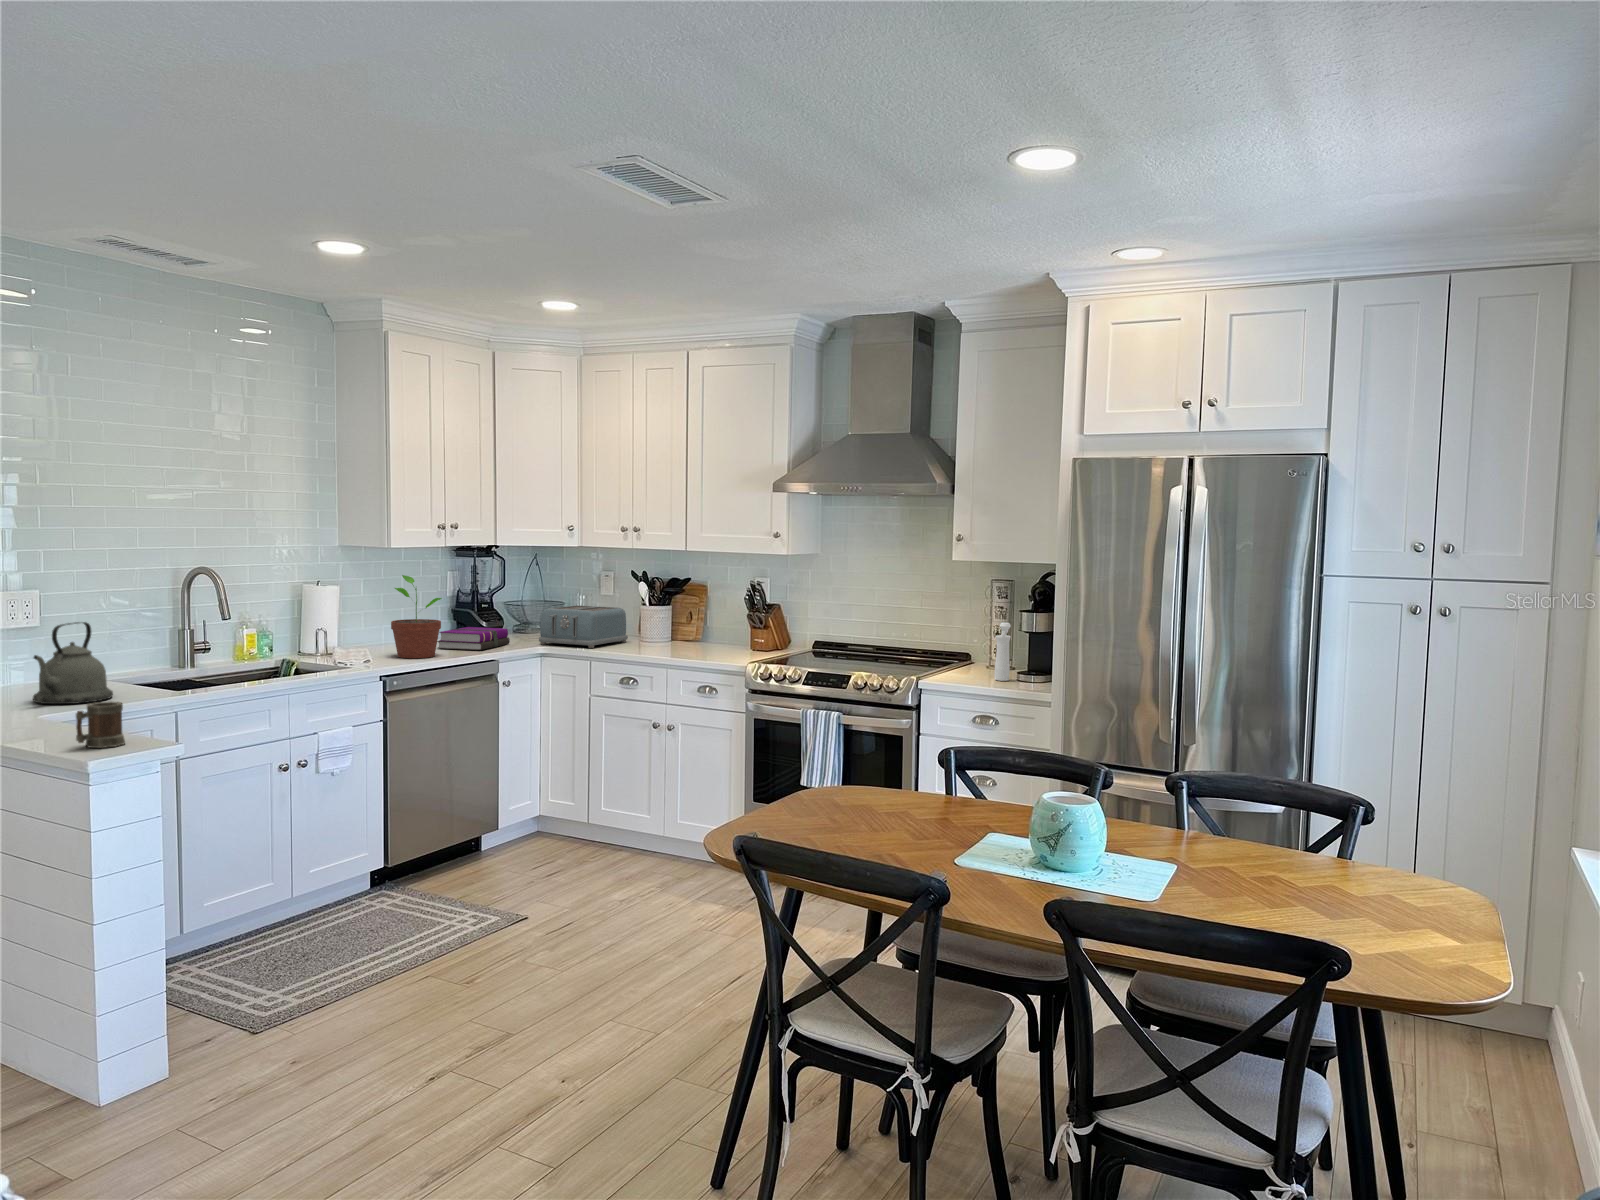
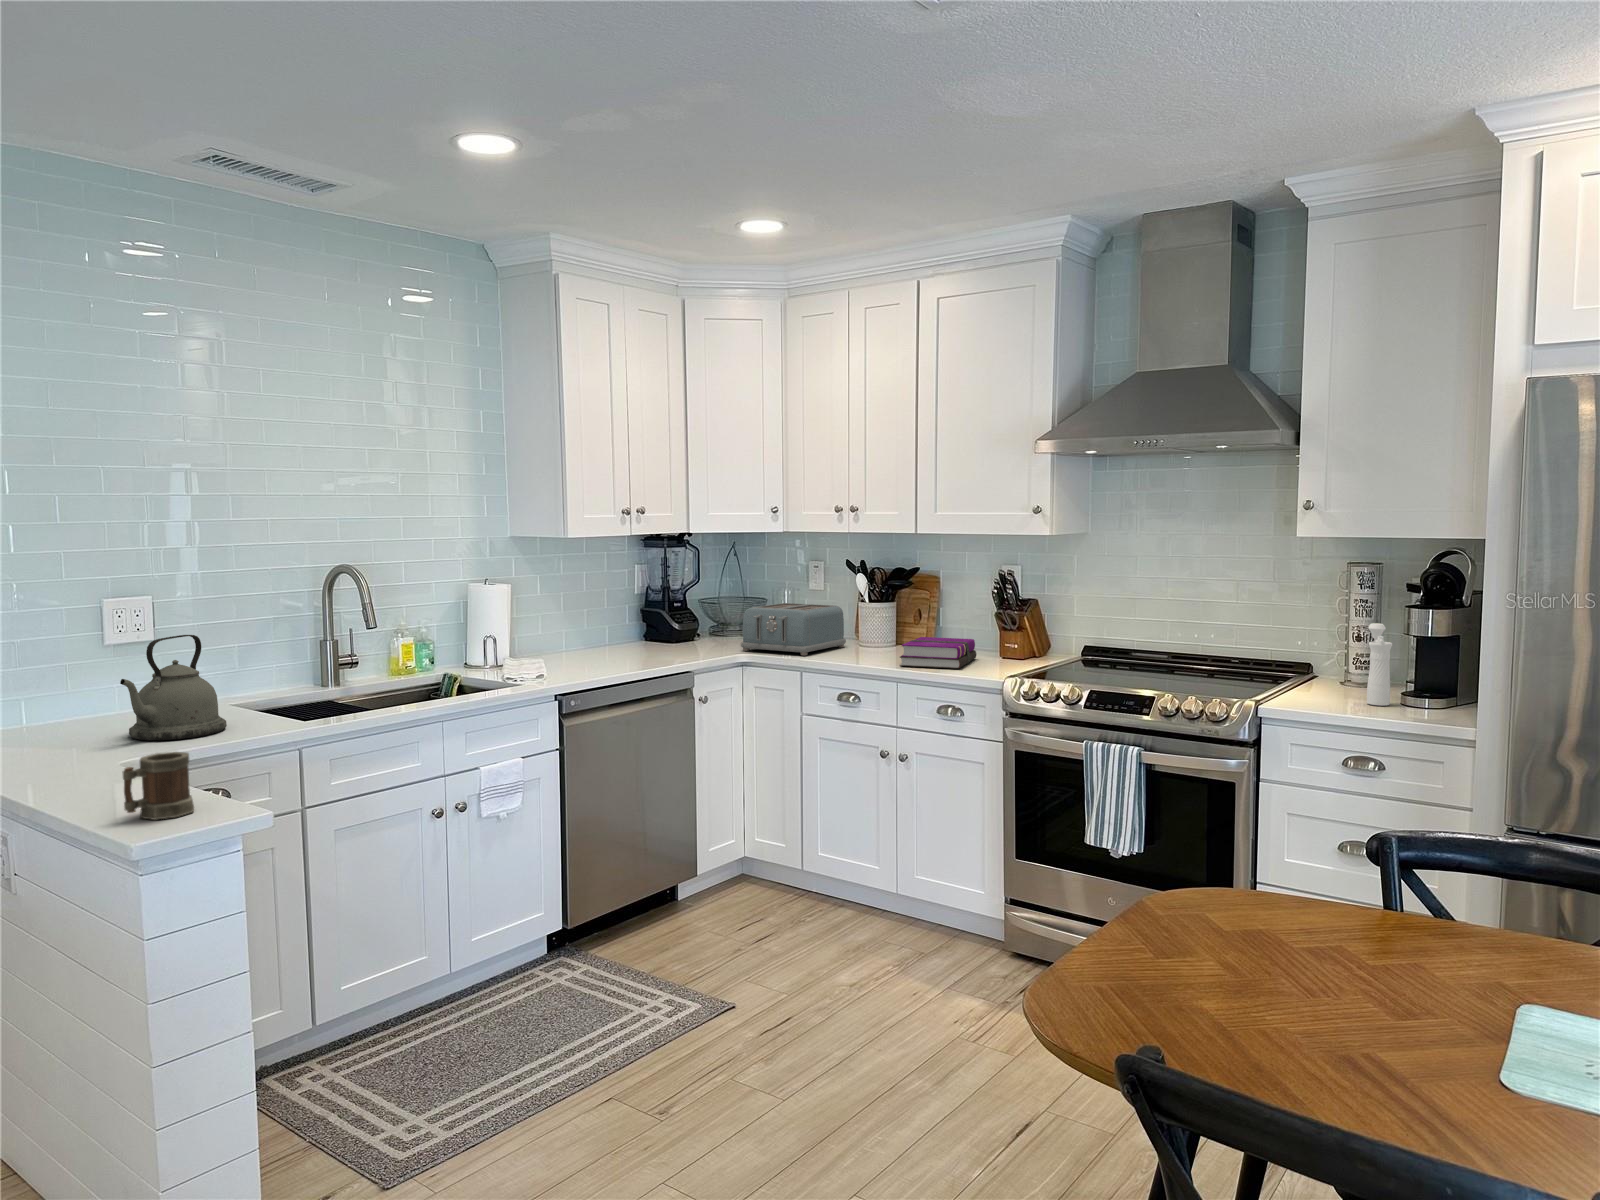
potted plant: present [391,575,442,658] -> none [568,570,627,671]
hardback book: present [438,627,510,650] -> present [900,637,977,669]

